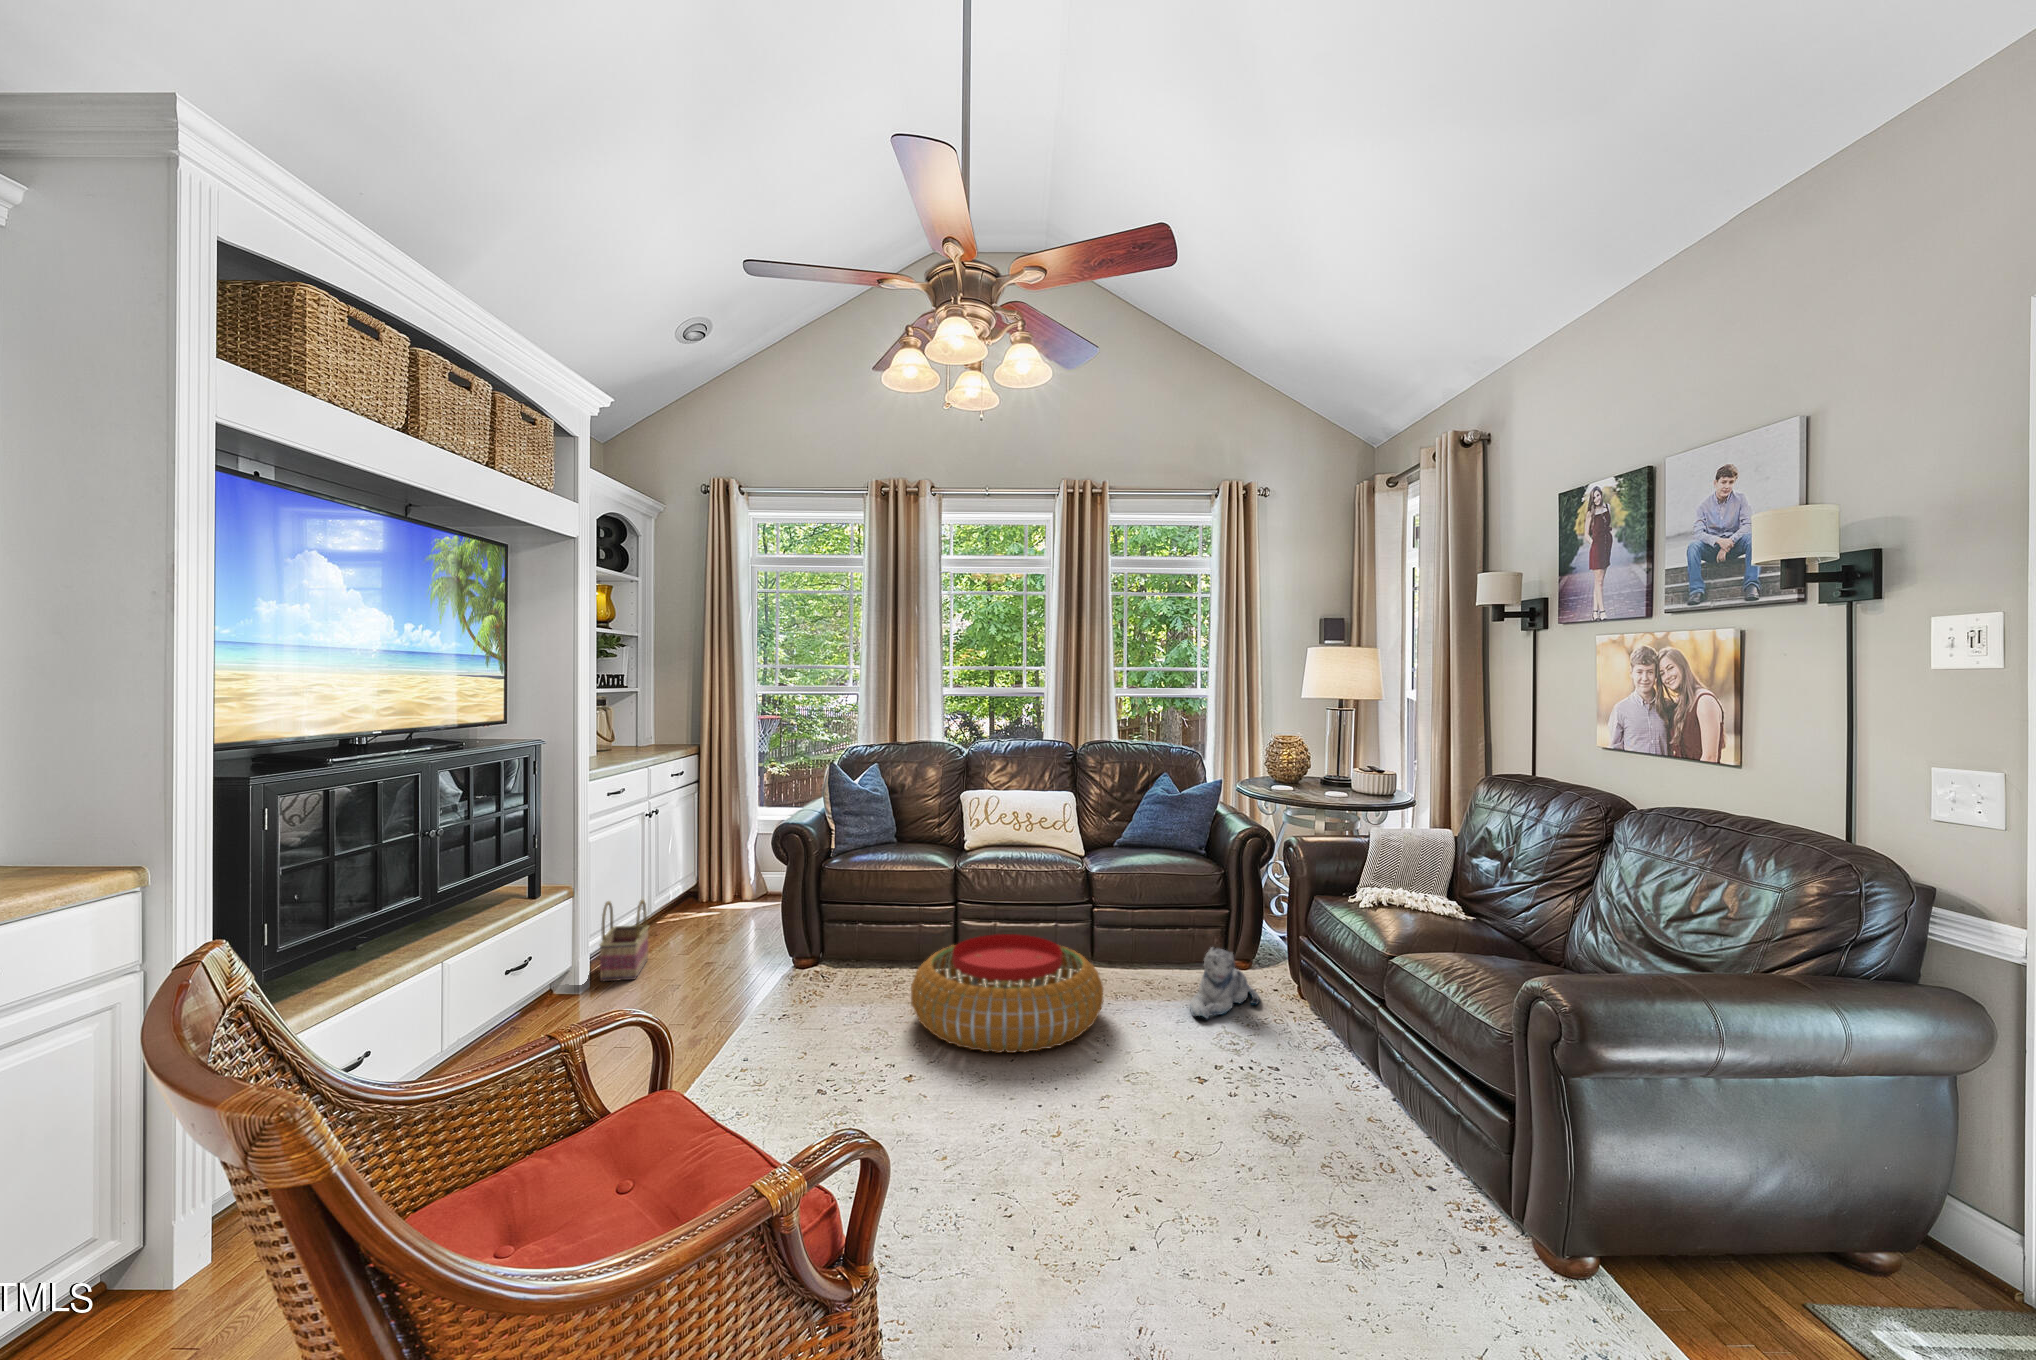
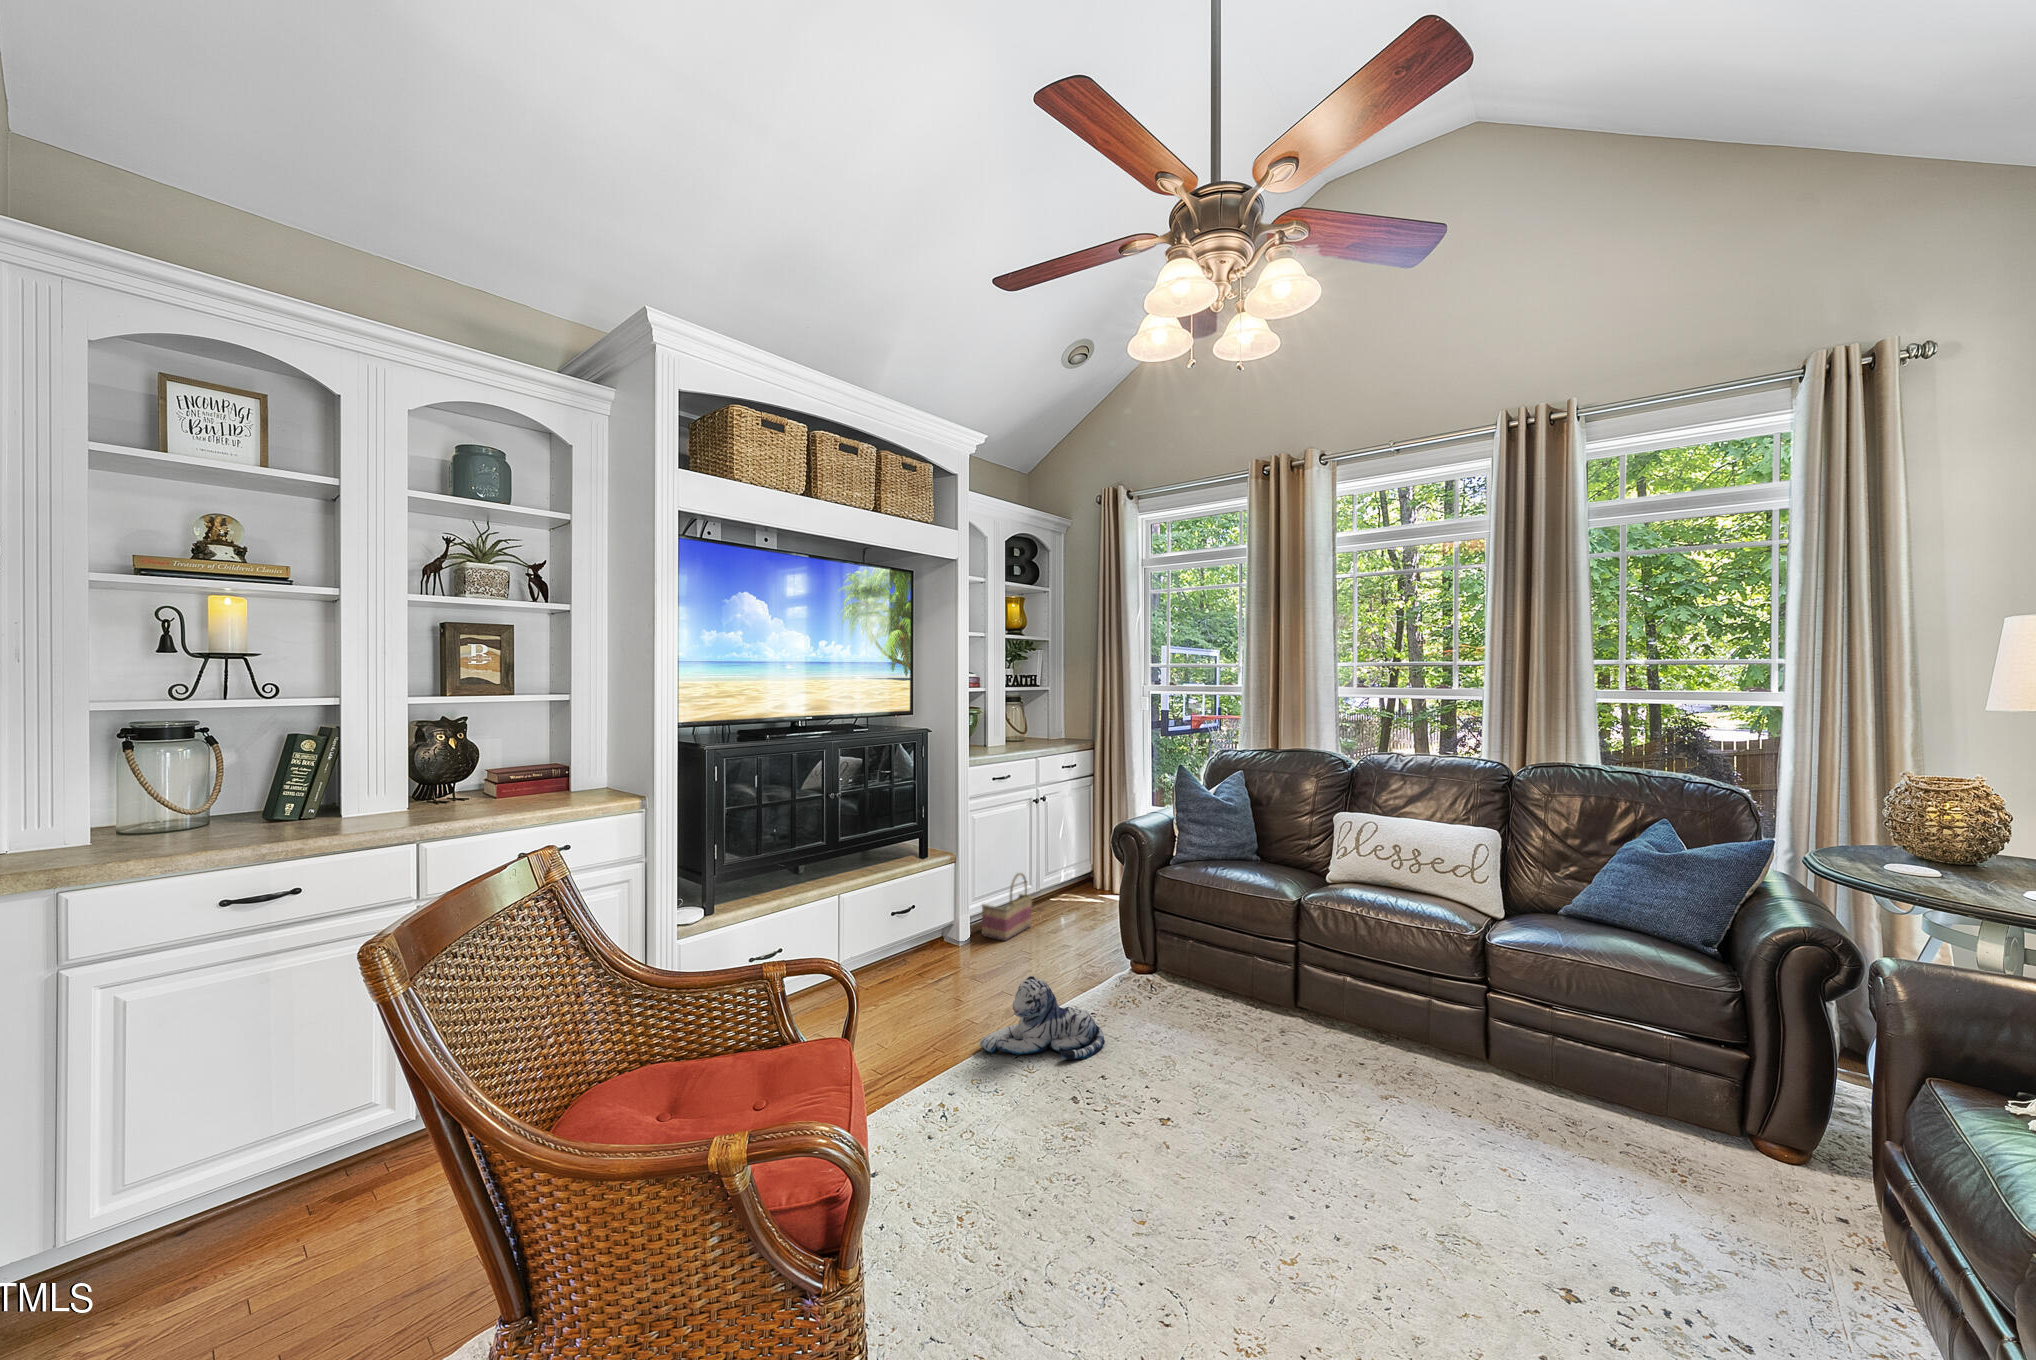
pouf: present [911,934,1103,1053] -> none [1173,989,1442,1177]
plush toy: present [1190,947,1259,1019] -> present [980,976,1105,1060]

